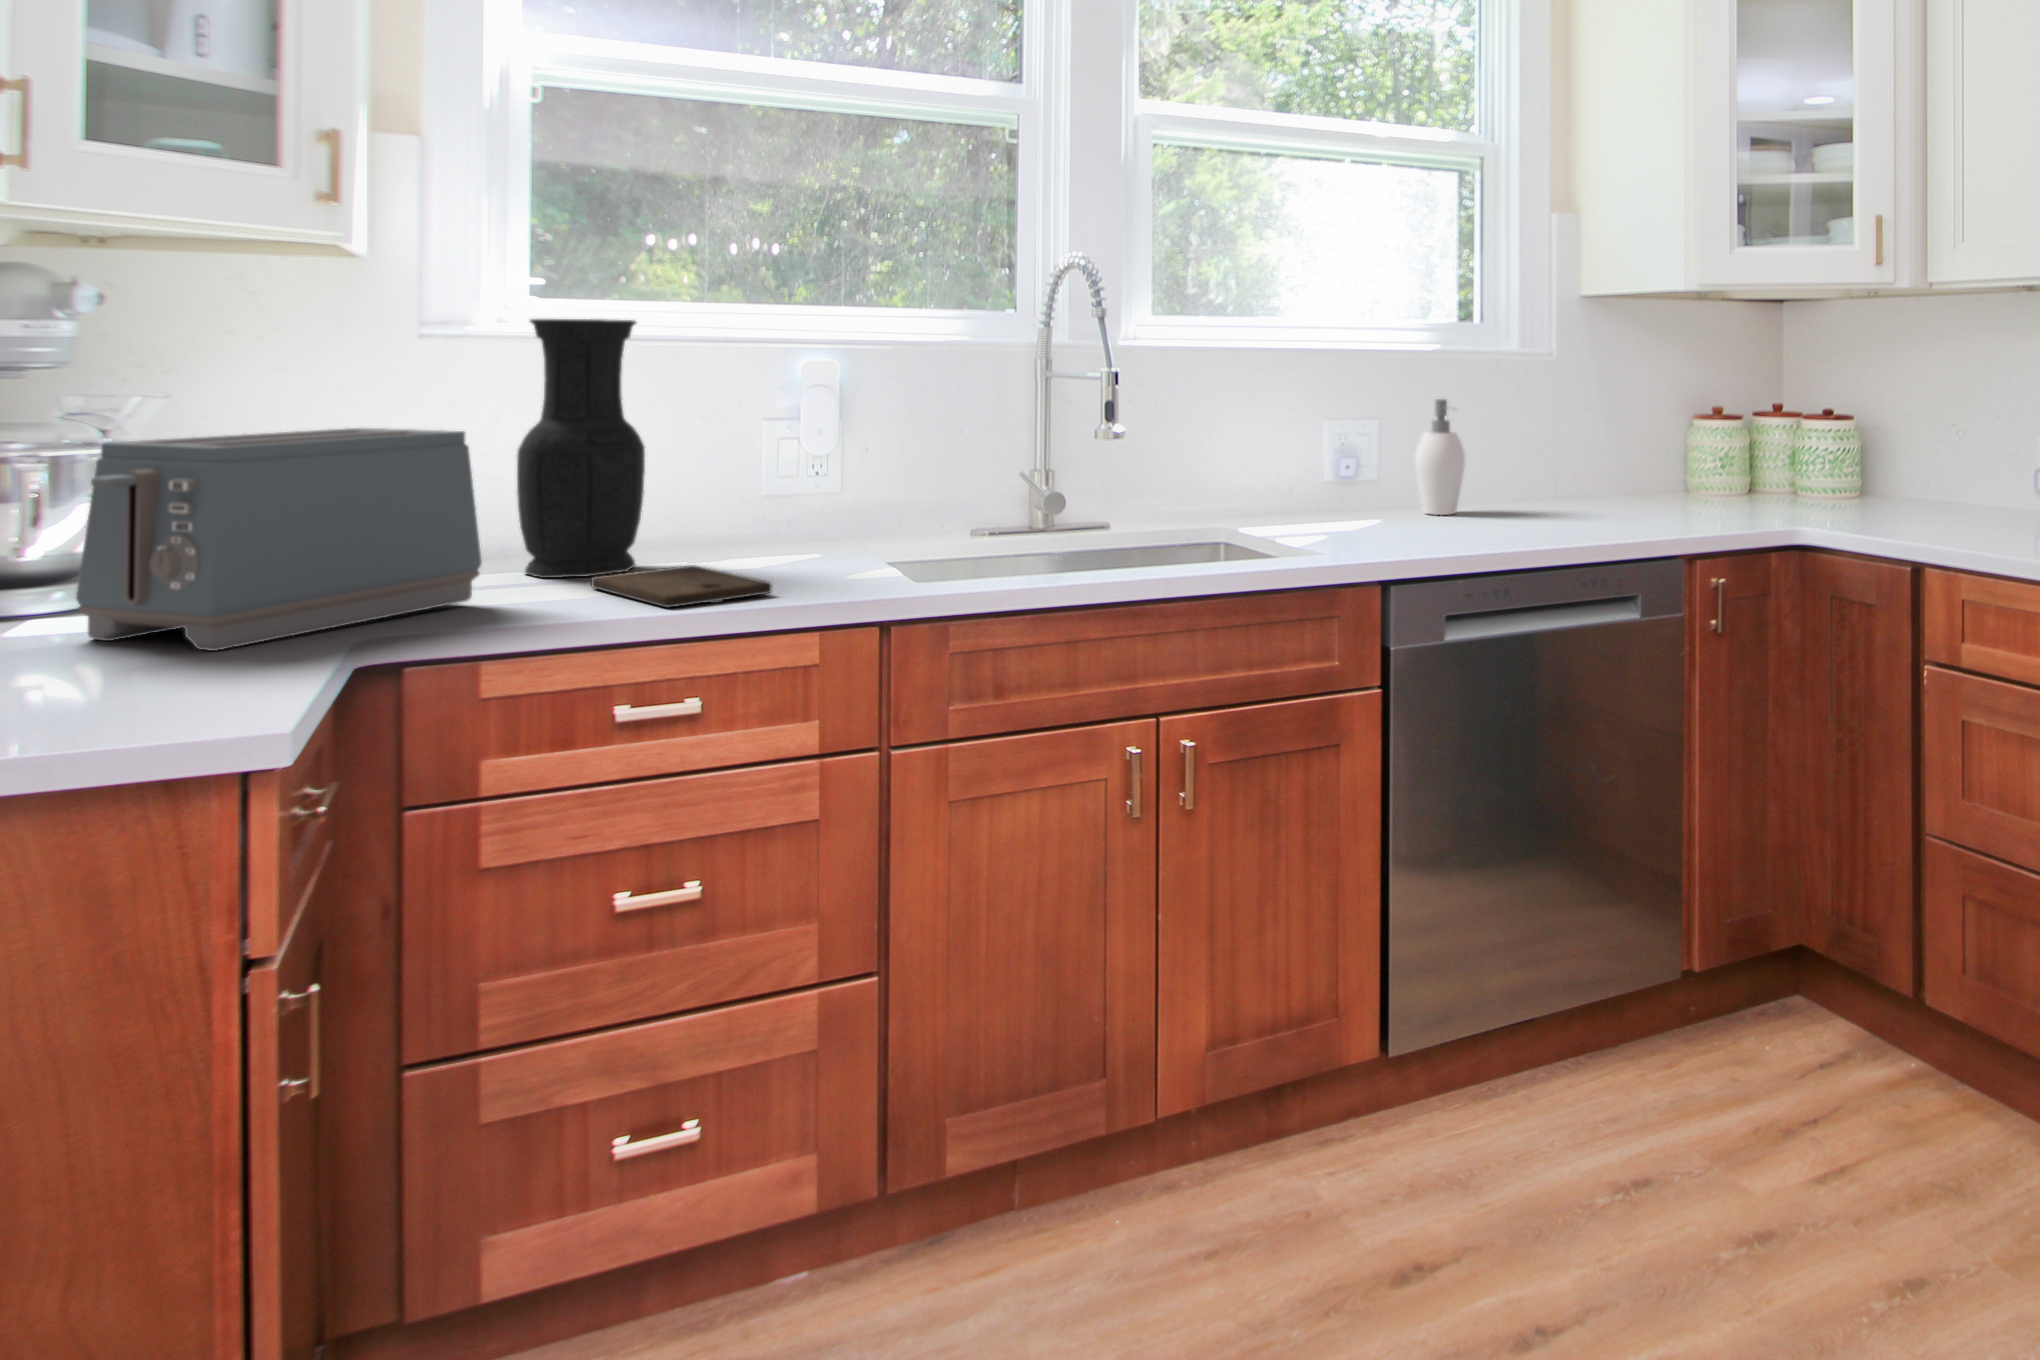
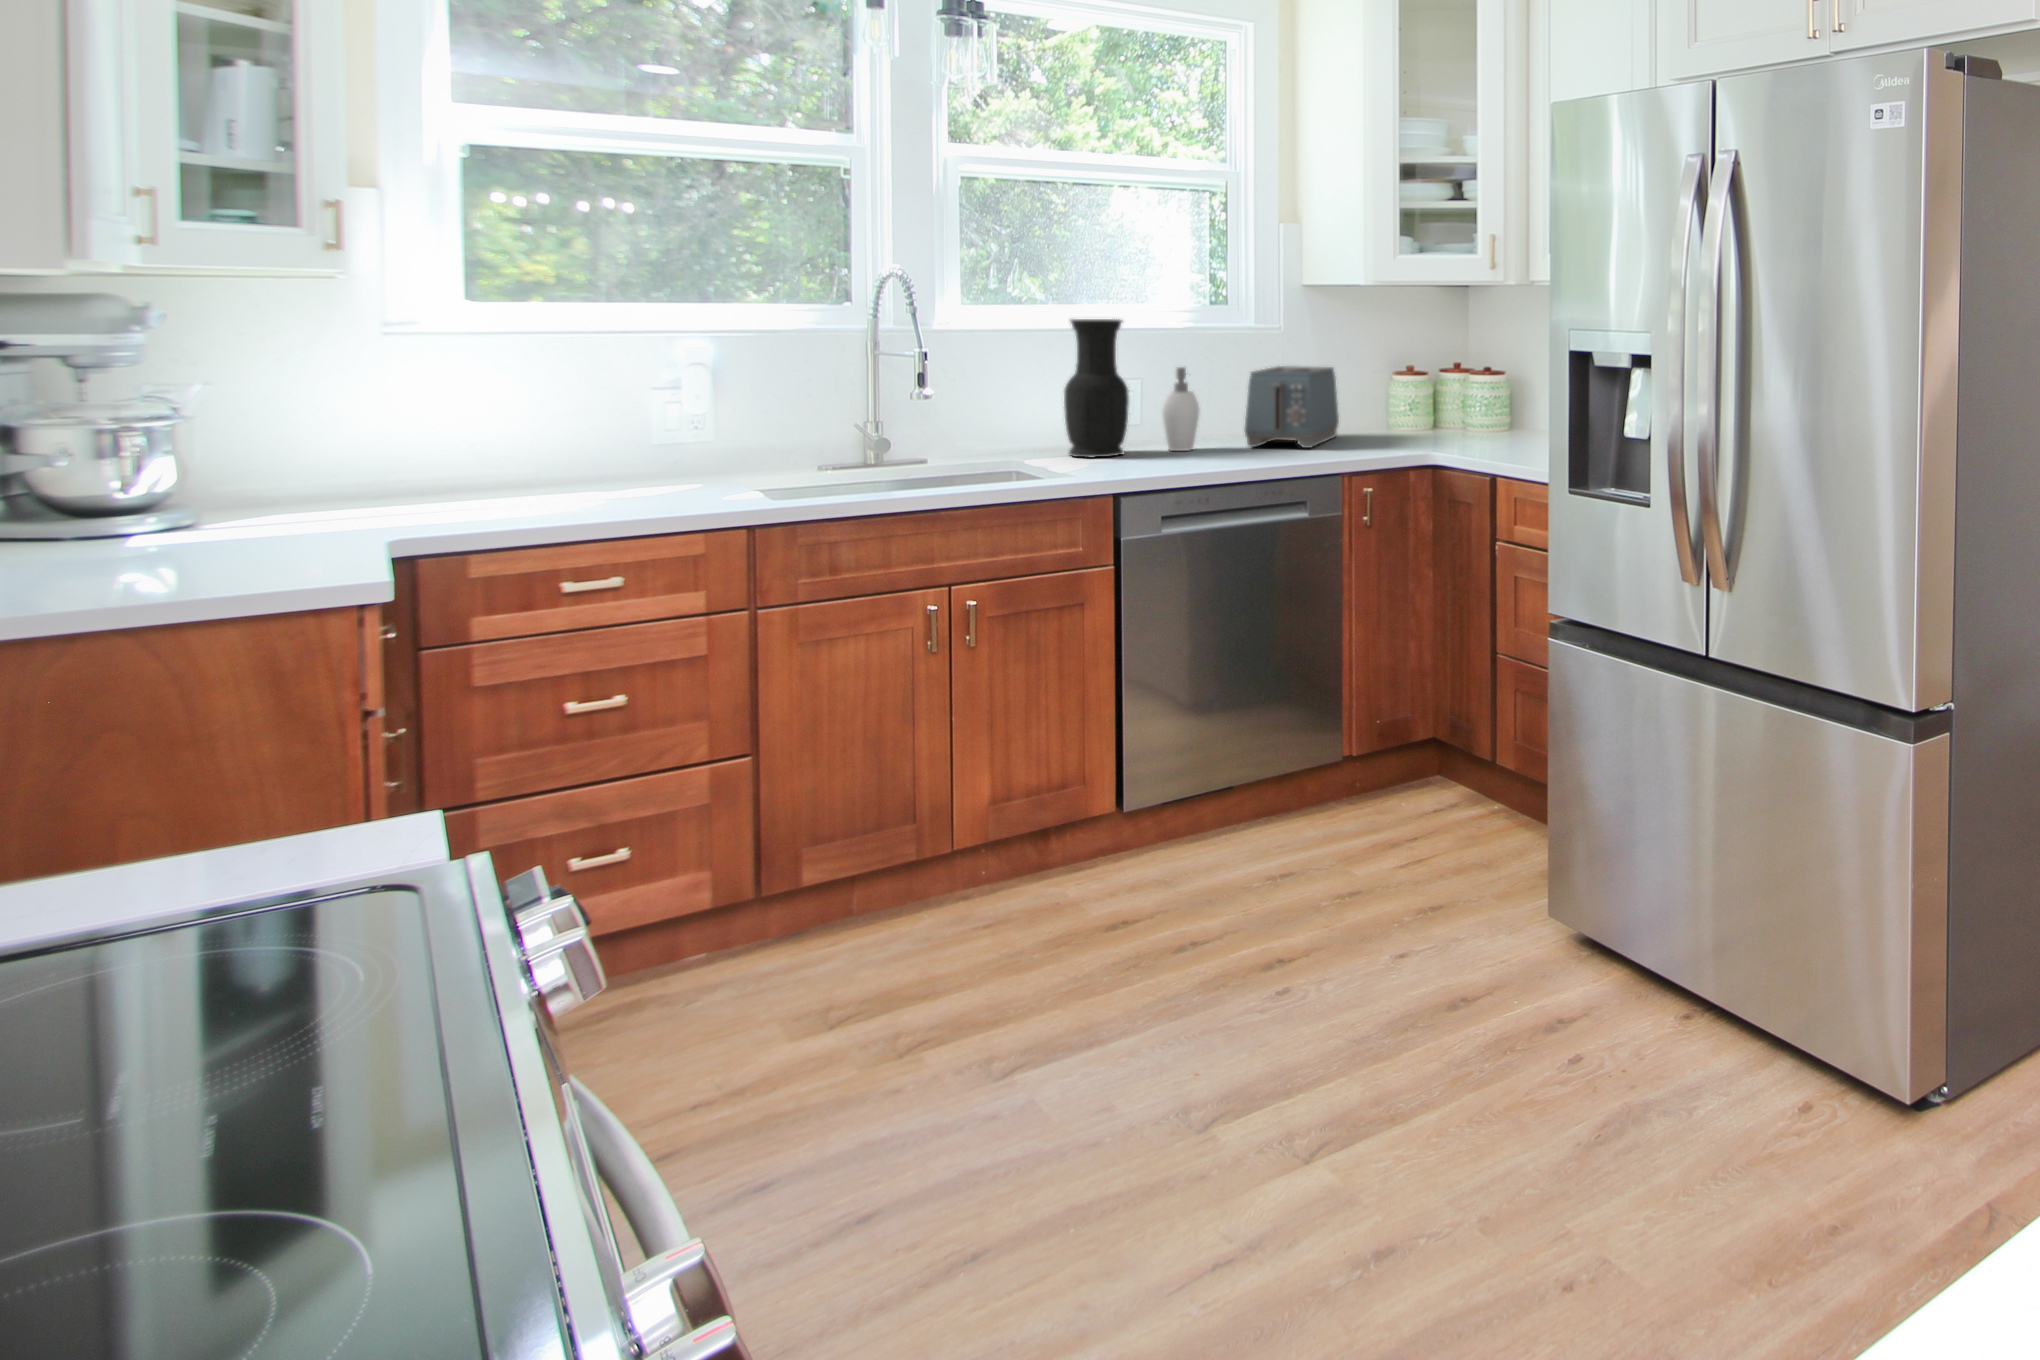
vase: present [517,319,645,578] -> present [1064,319,1129,457]
toaster: present [76,428,482,651] -> present [1245,366,1339,448]
cutting board: present [591,565,772,607] -> none [534,494,669,518]

